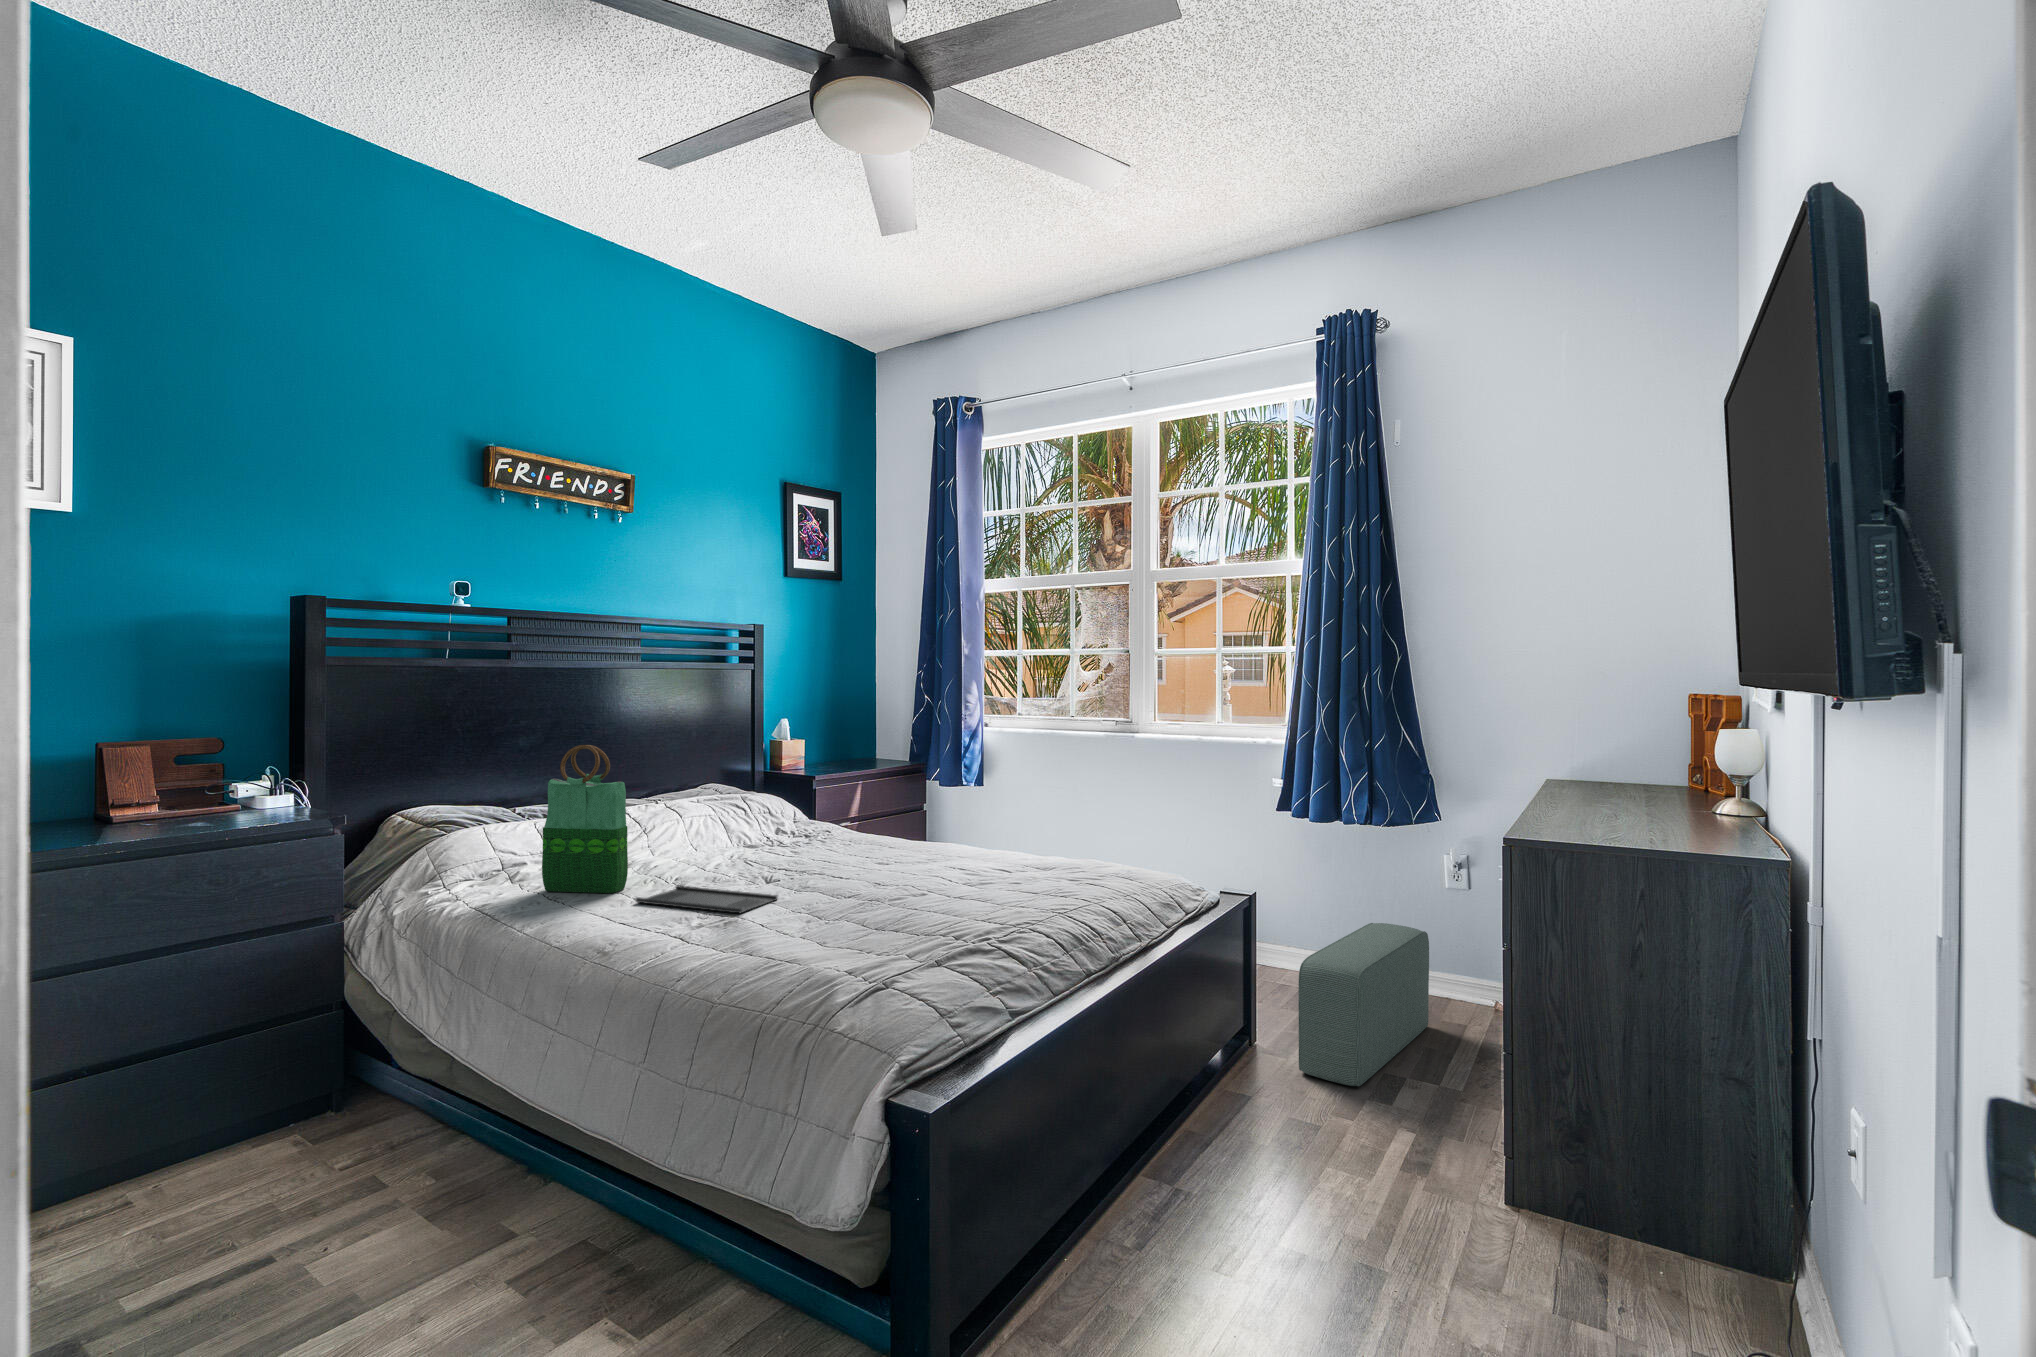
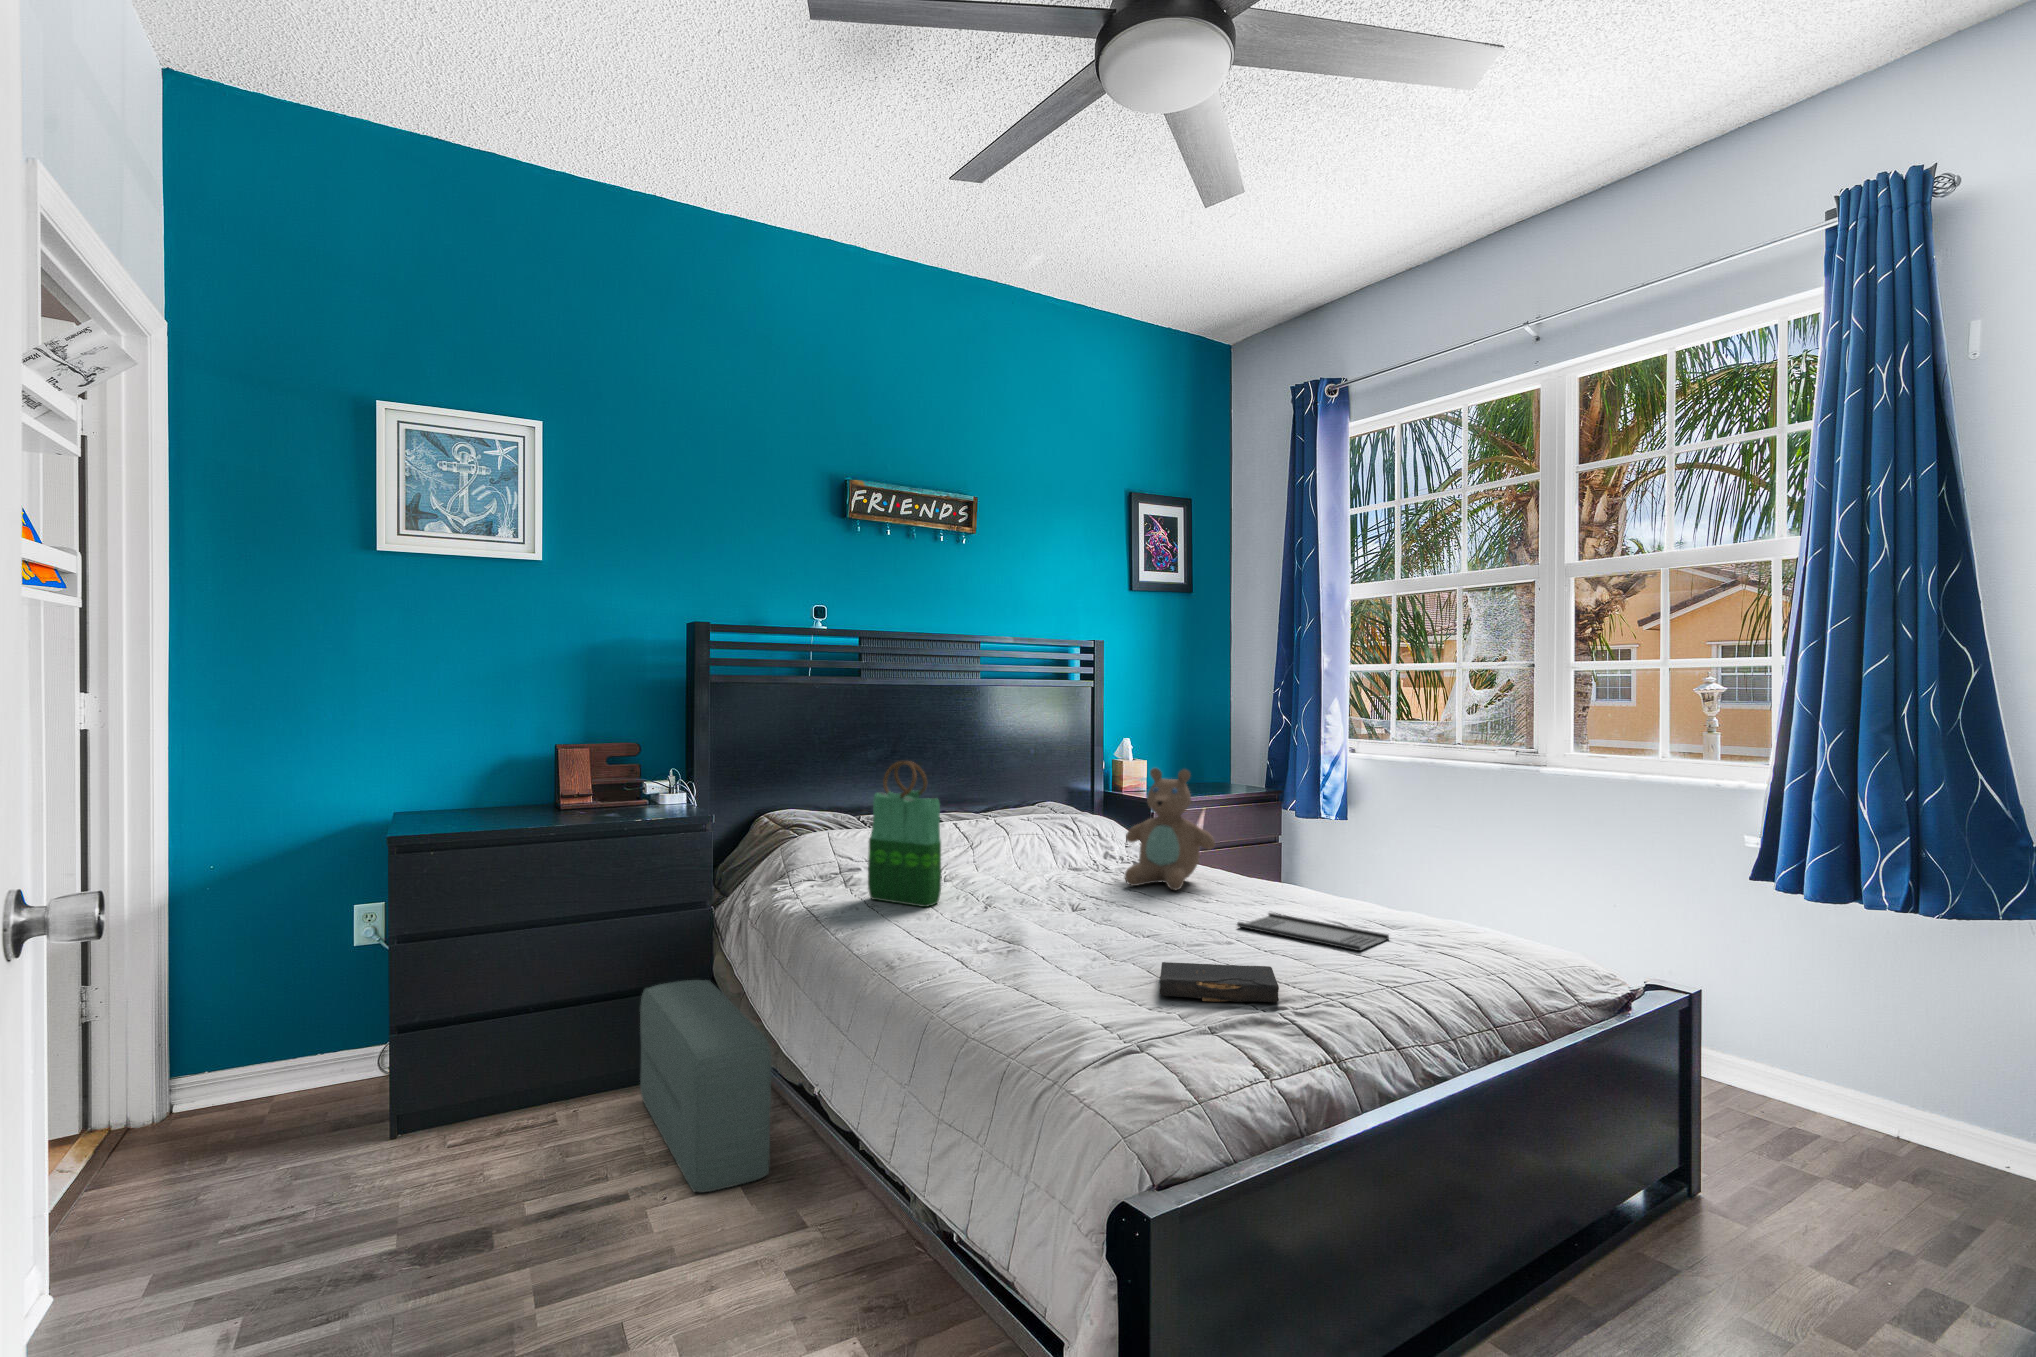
teddy bear: none [804,744,890,856] -> present [1124,768,1215,890]
tray: present [636,886,777,913] -> present [1237,913,1389,951]
book: none [877,910,987,945] -> present [1159,962,1279,1002]
pouf: present [1298,923,1429,1086] -> present [640,980,771,1192]

